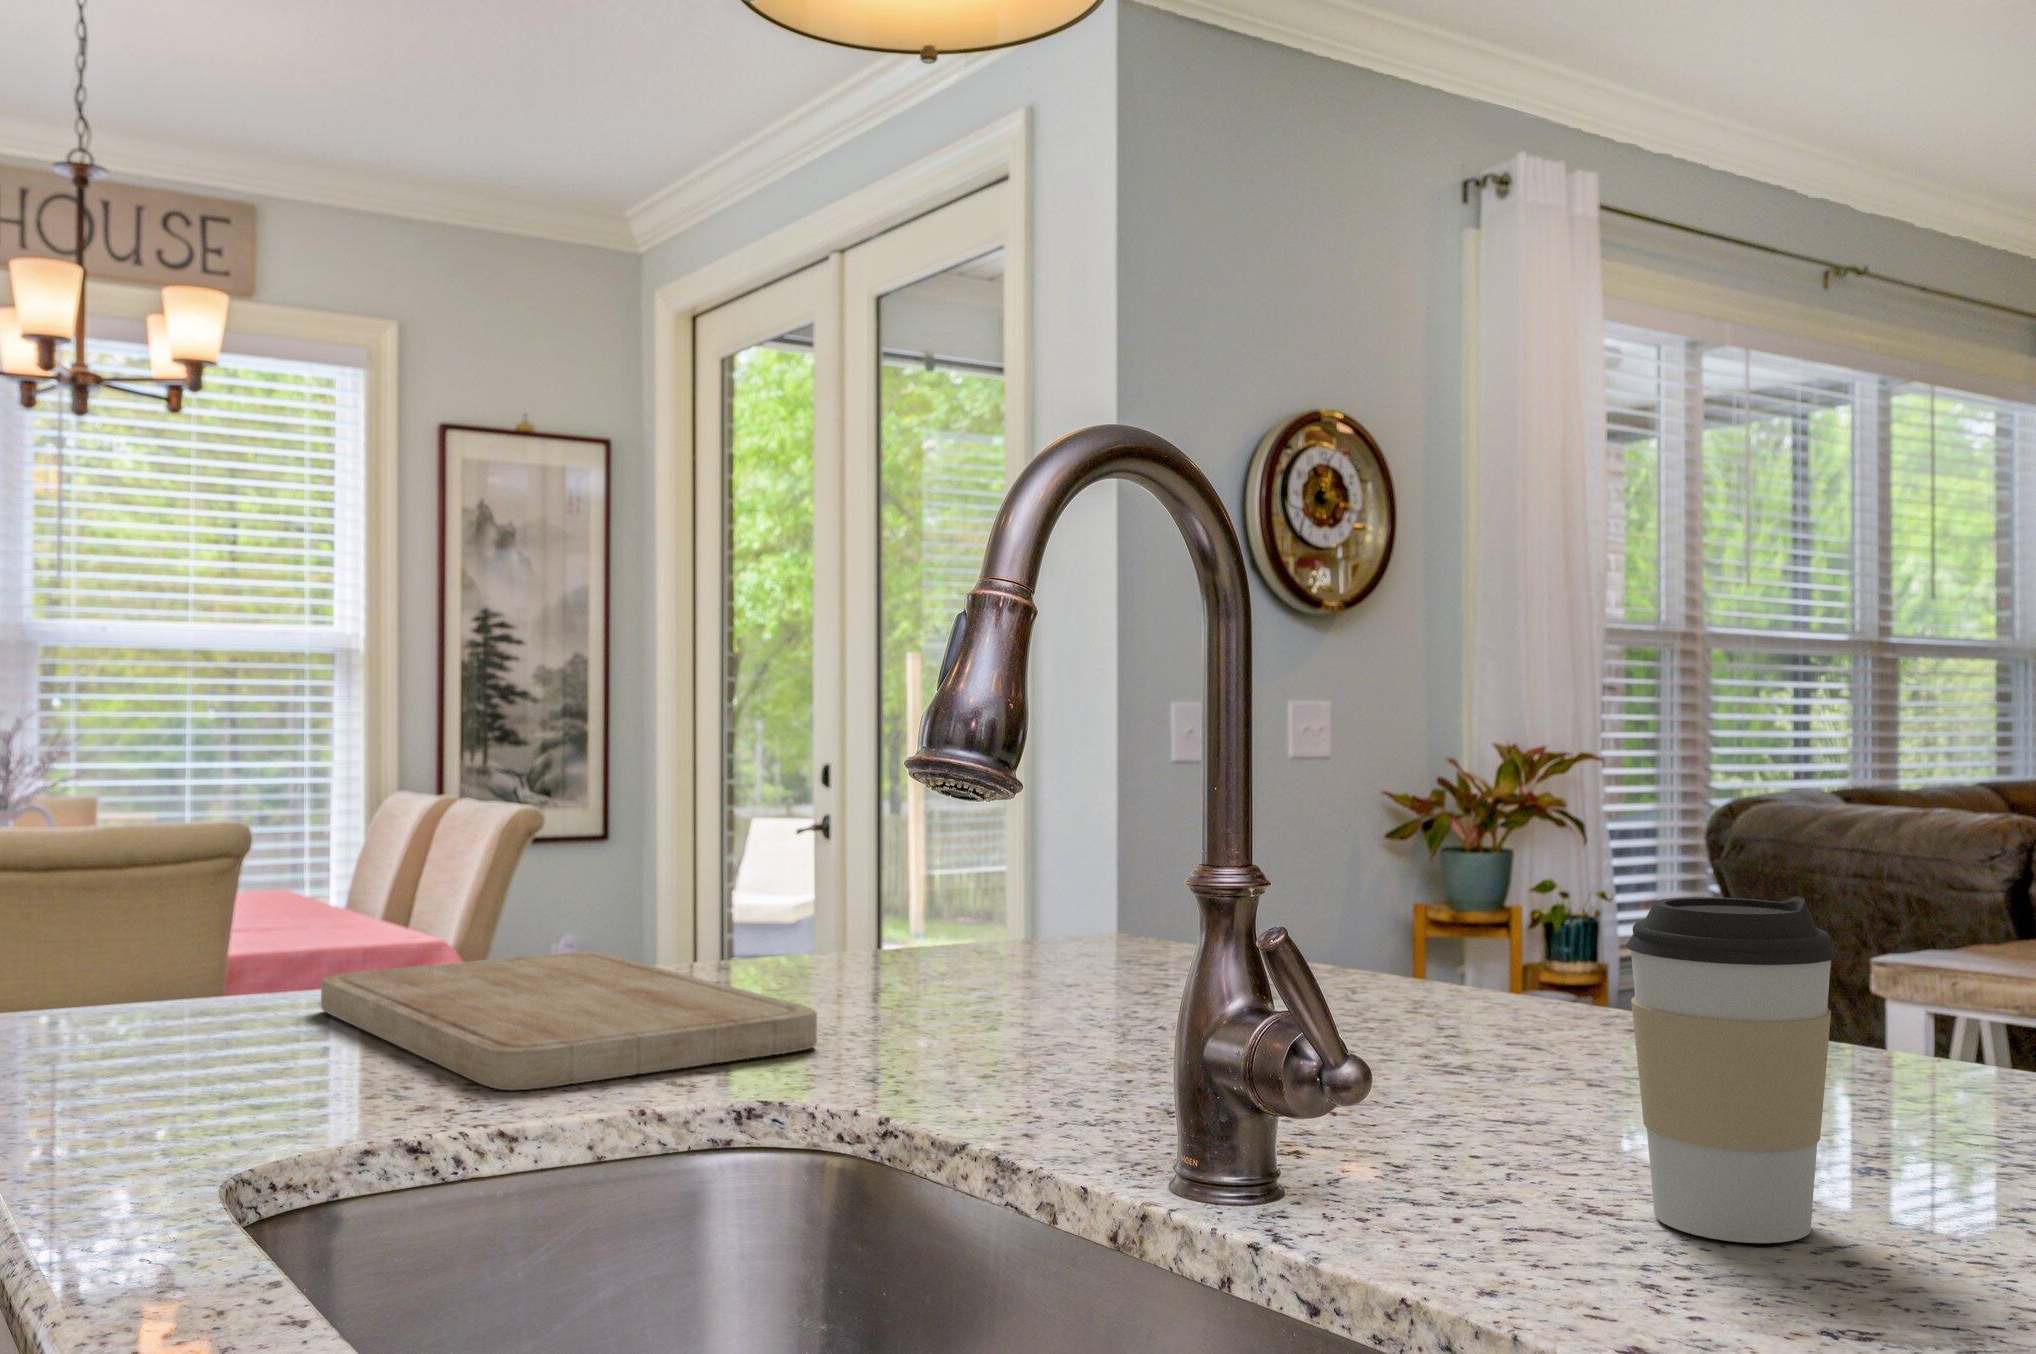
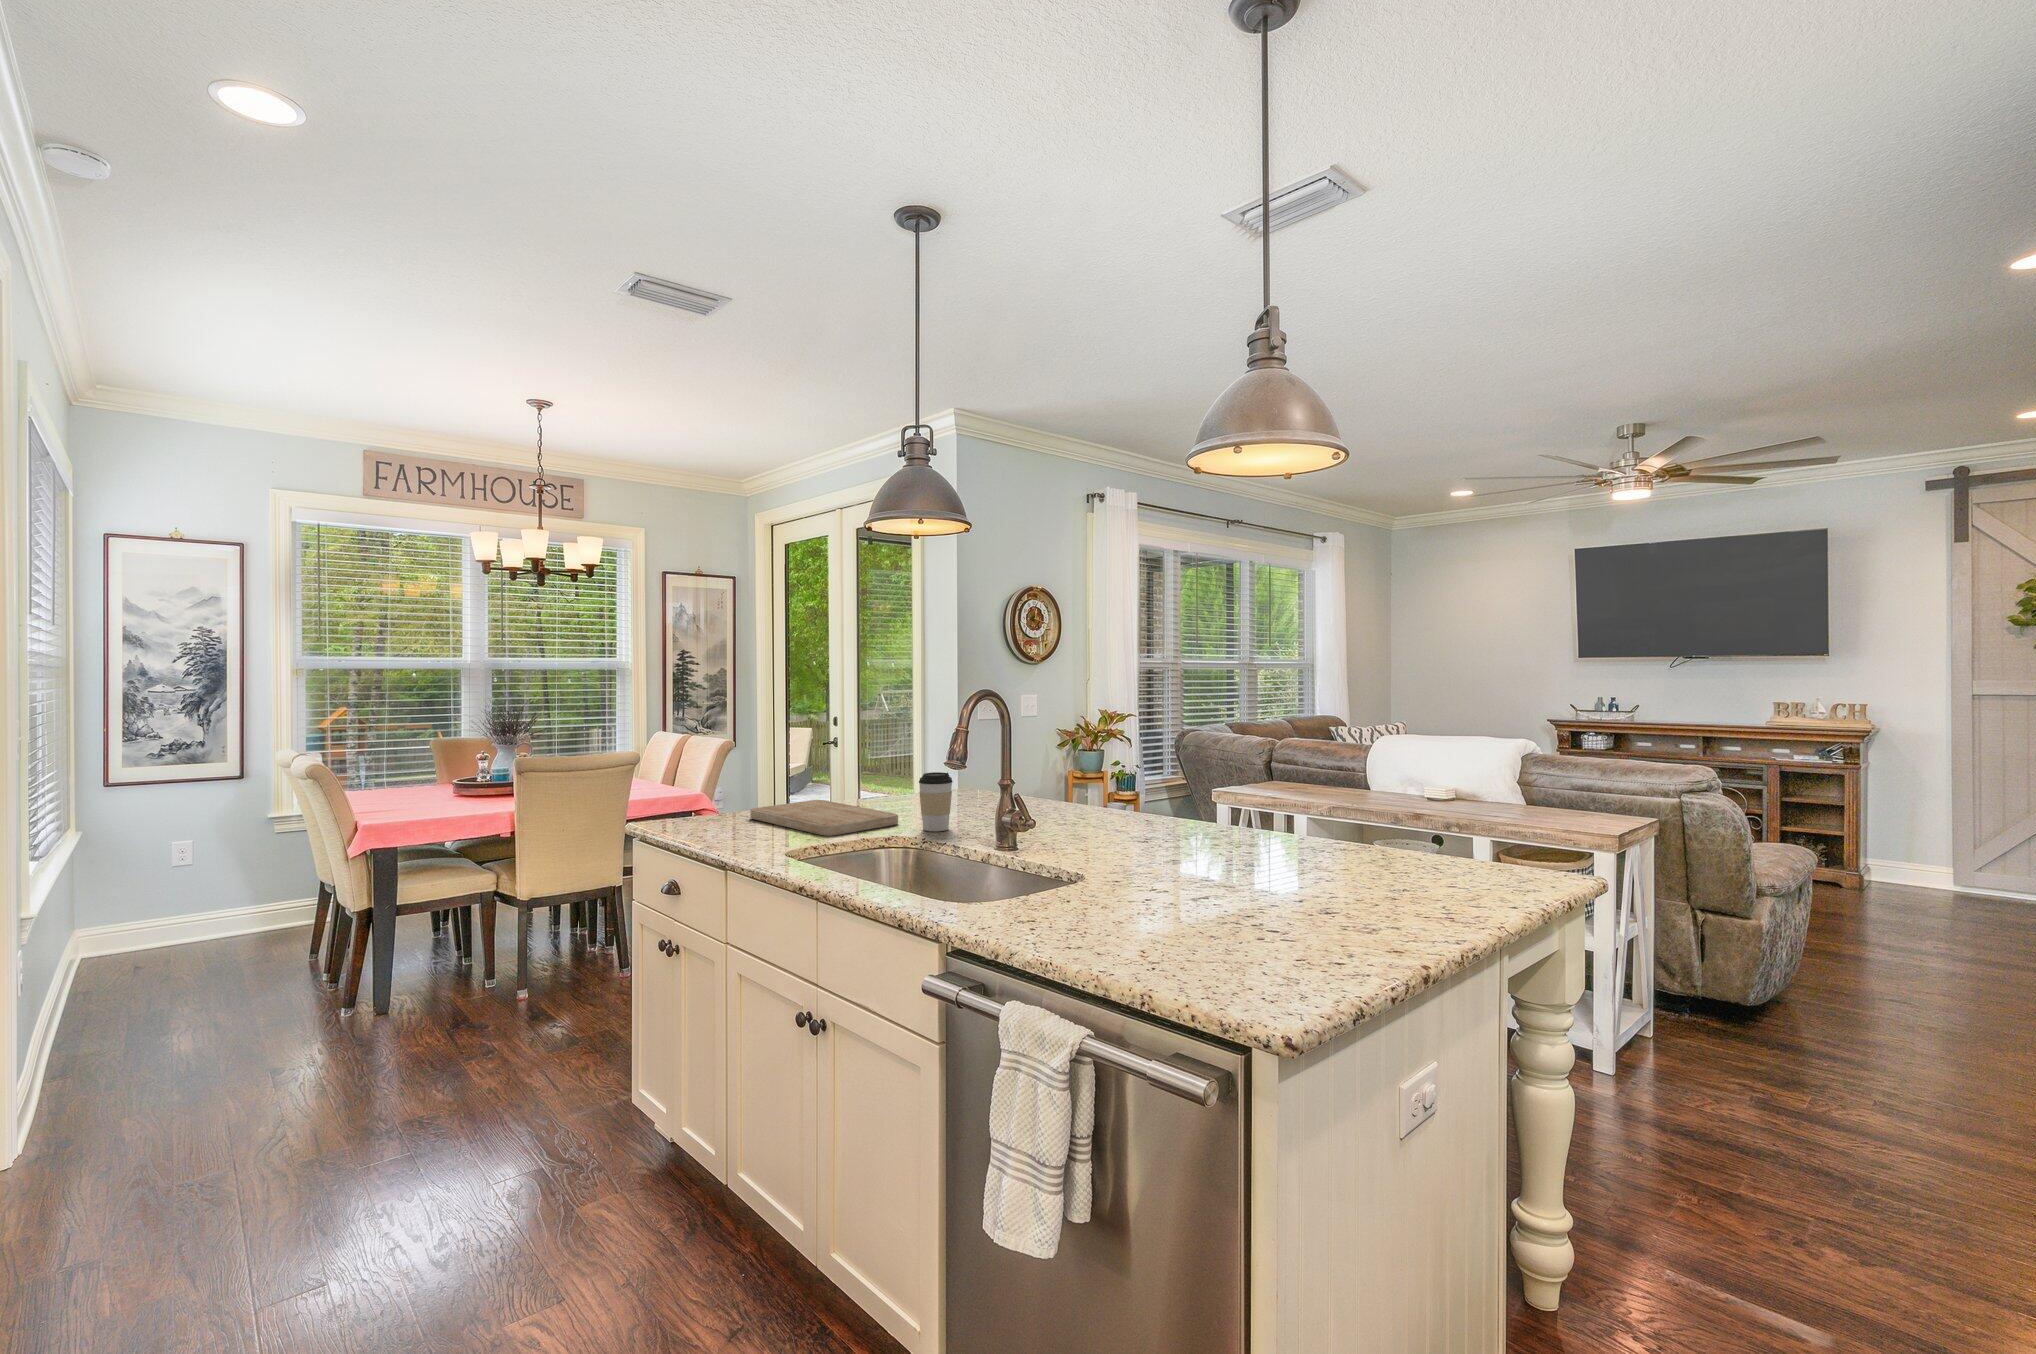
coffee cup: present [1626,896,1836,1243] -> present [919,772,953,831]

